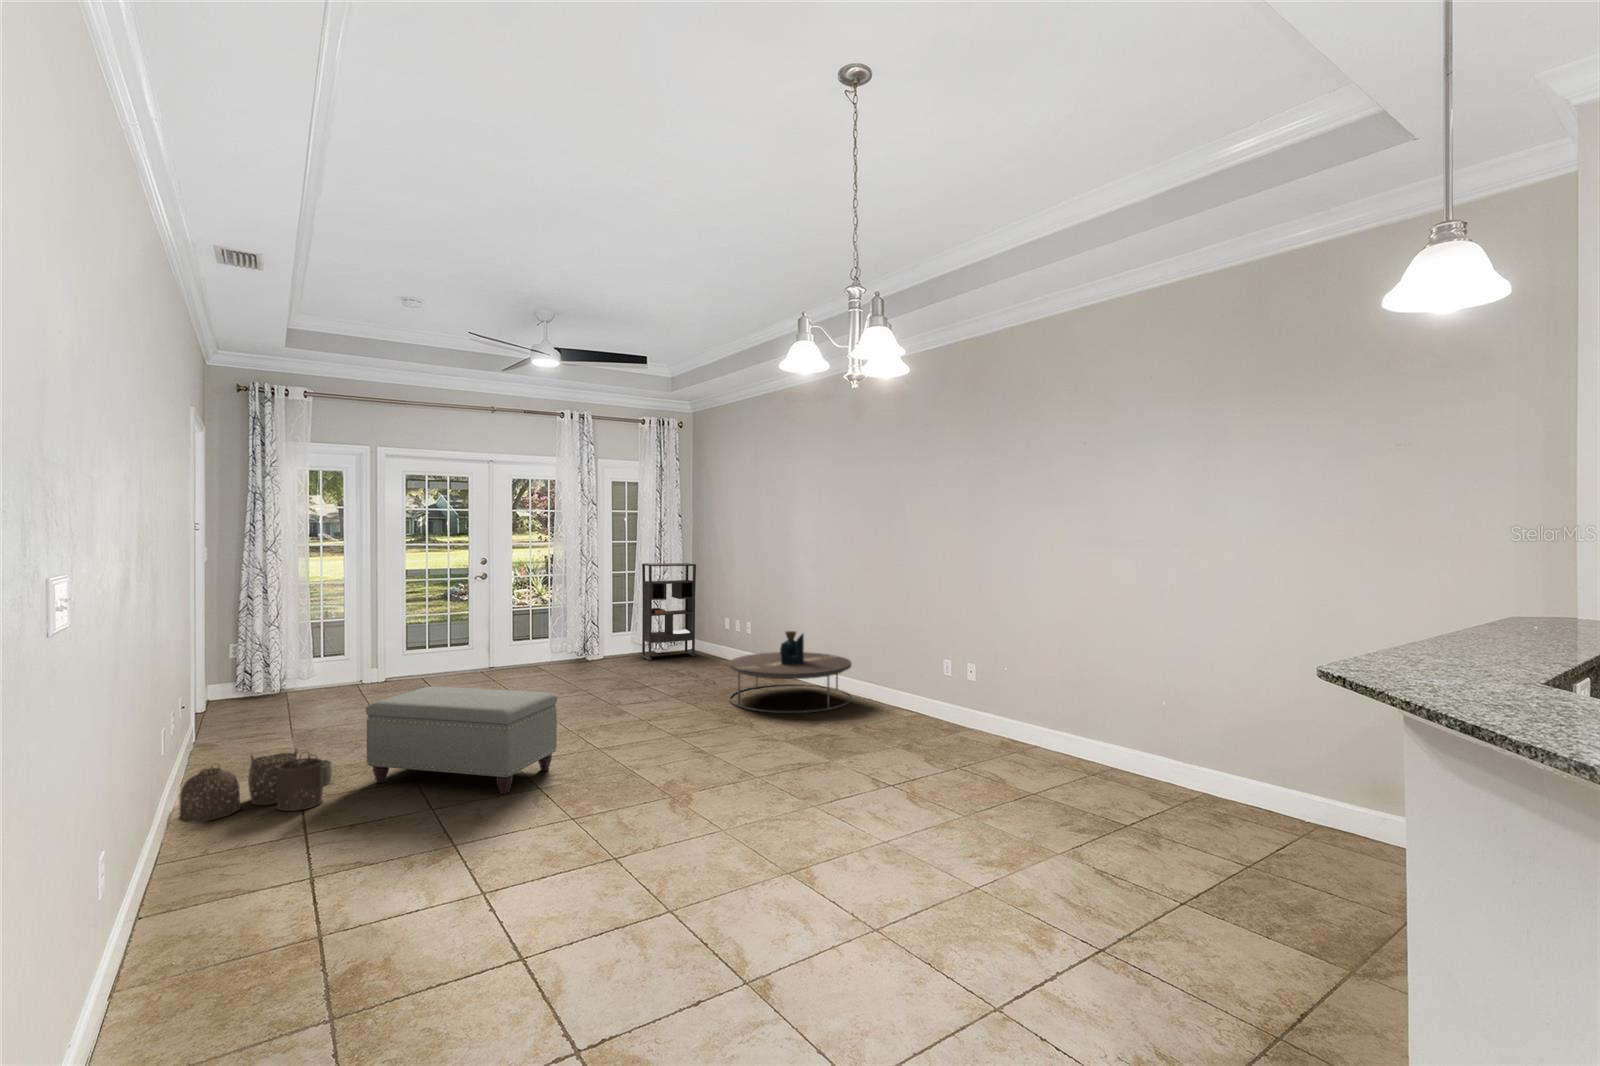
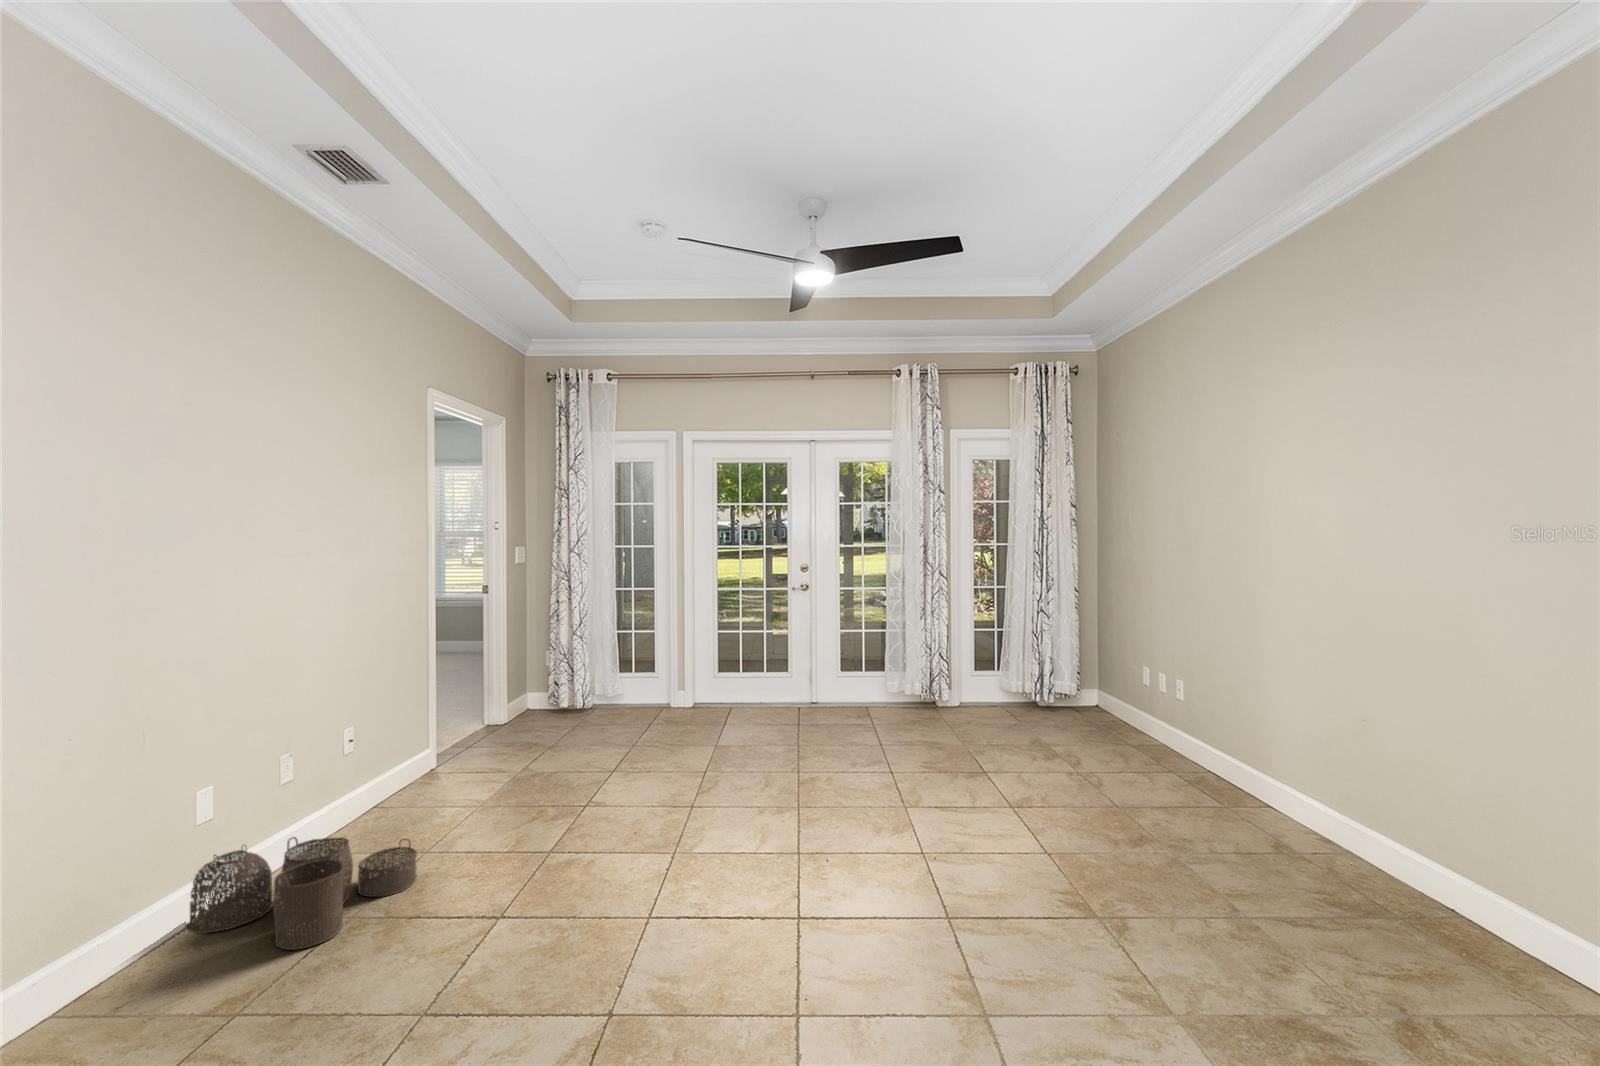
bookshelf: present [641,563,696,660] -> none [1013,575,1095,719]
coffee table: present [729,631,852,713] -> none [1099,726,1401,938]
ottoman: present [366,686,557,794] -> none [423,762,668,1028]

